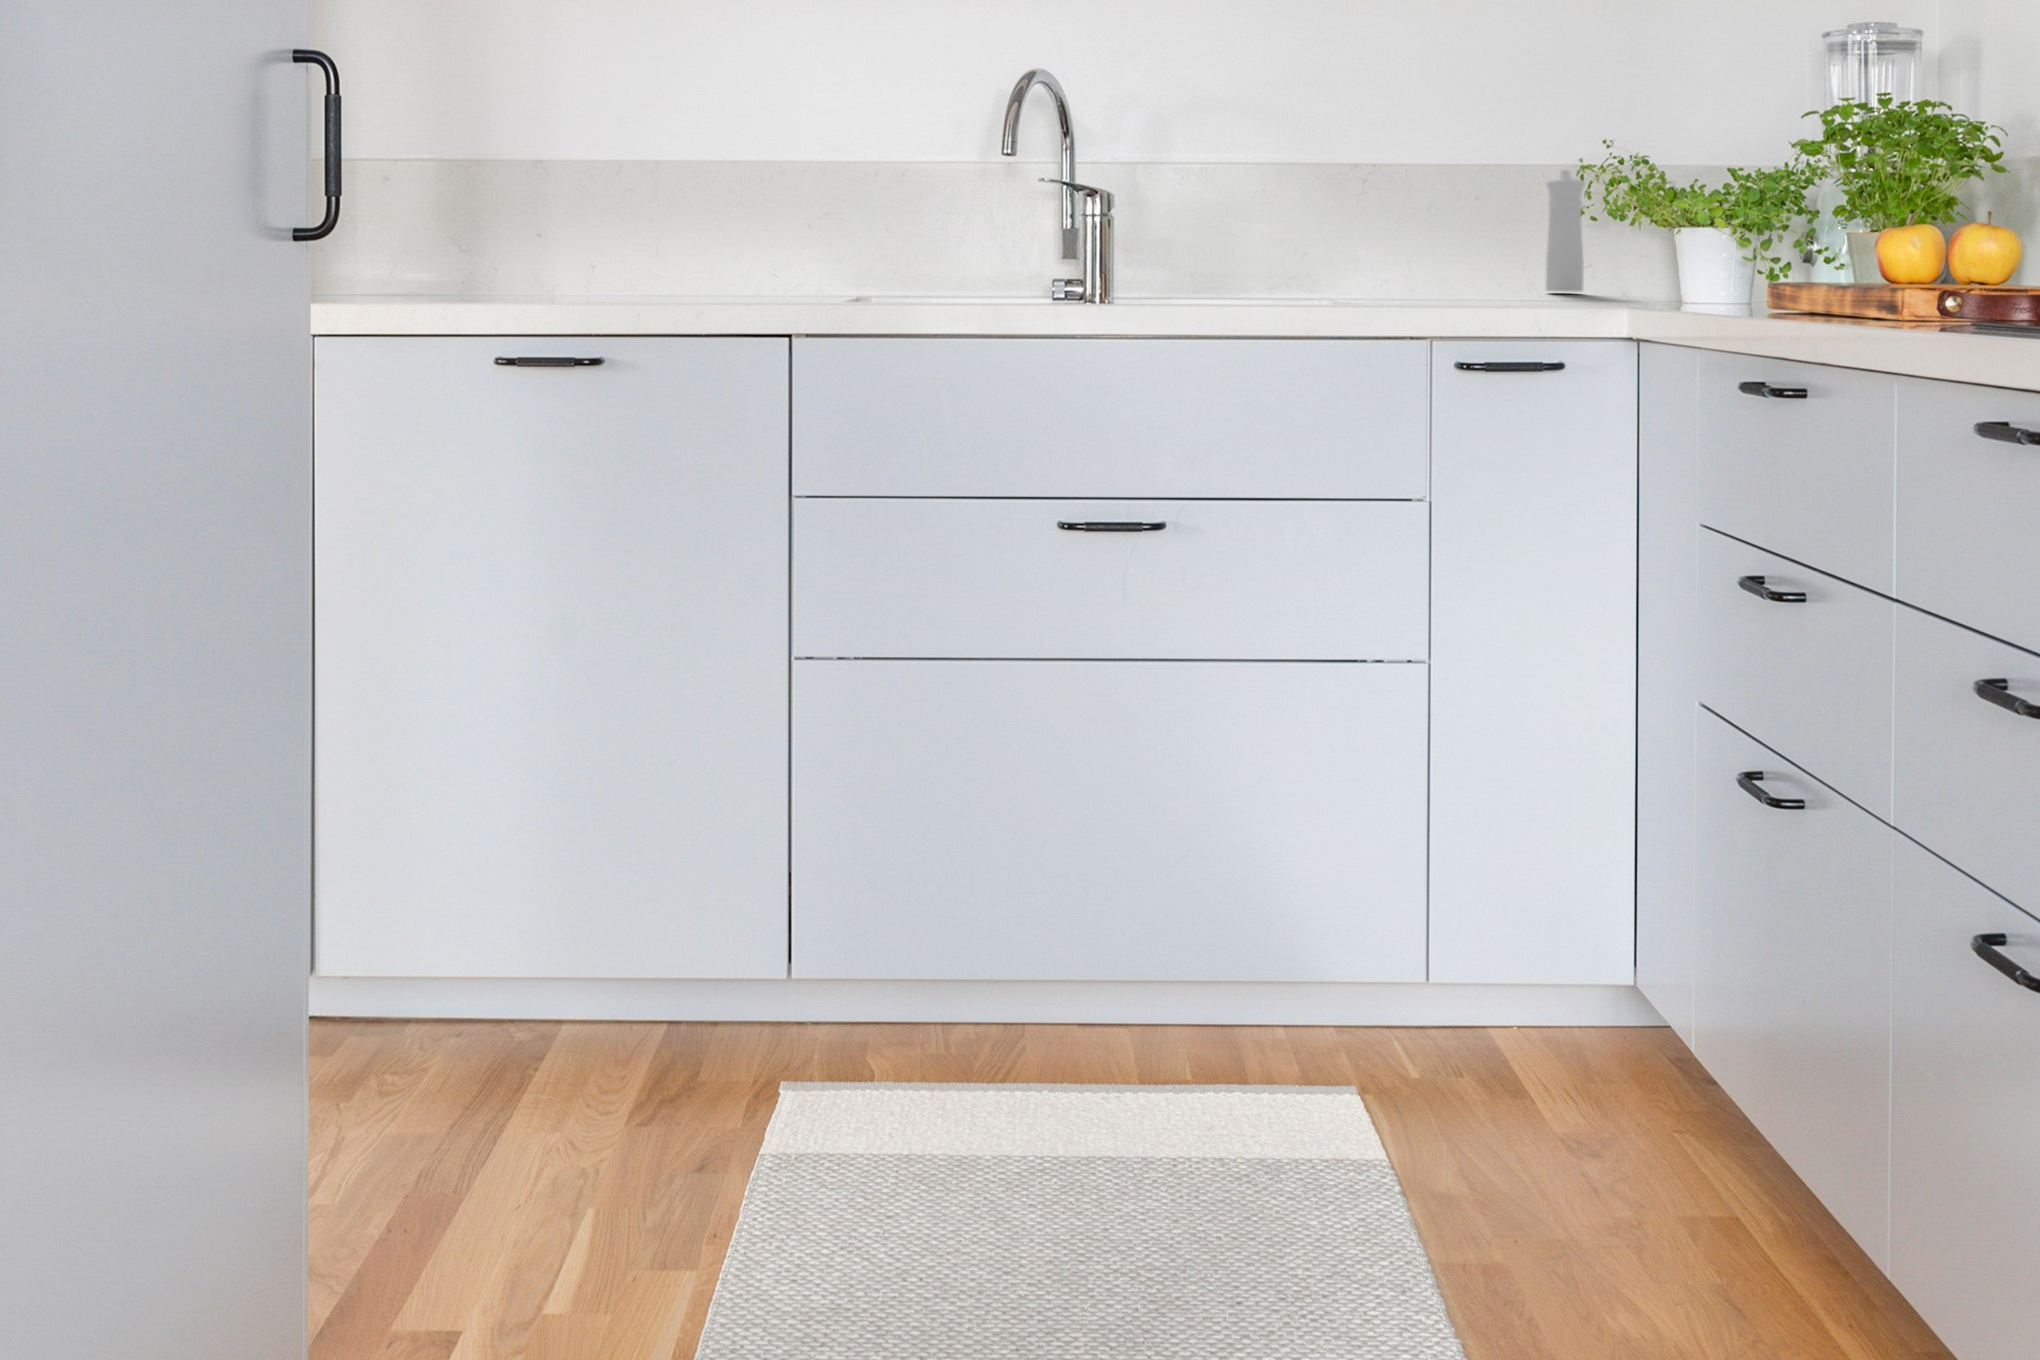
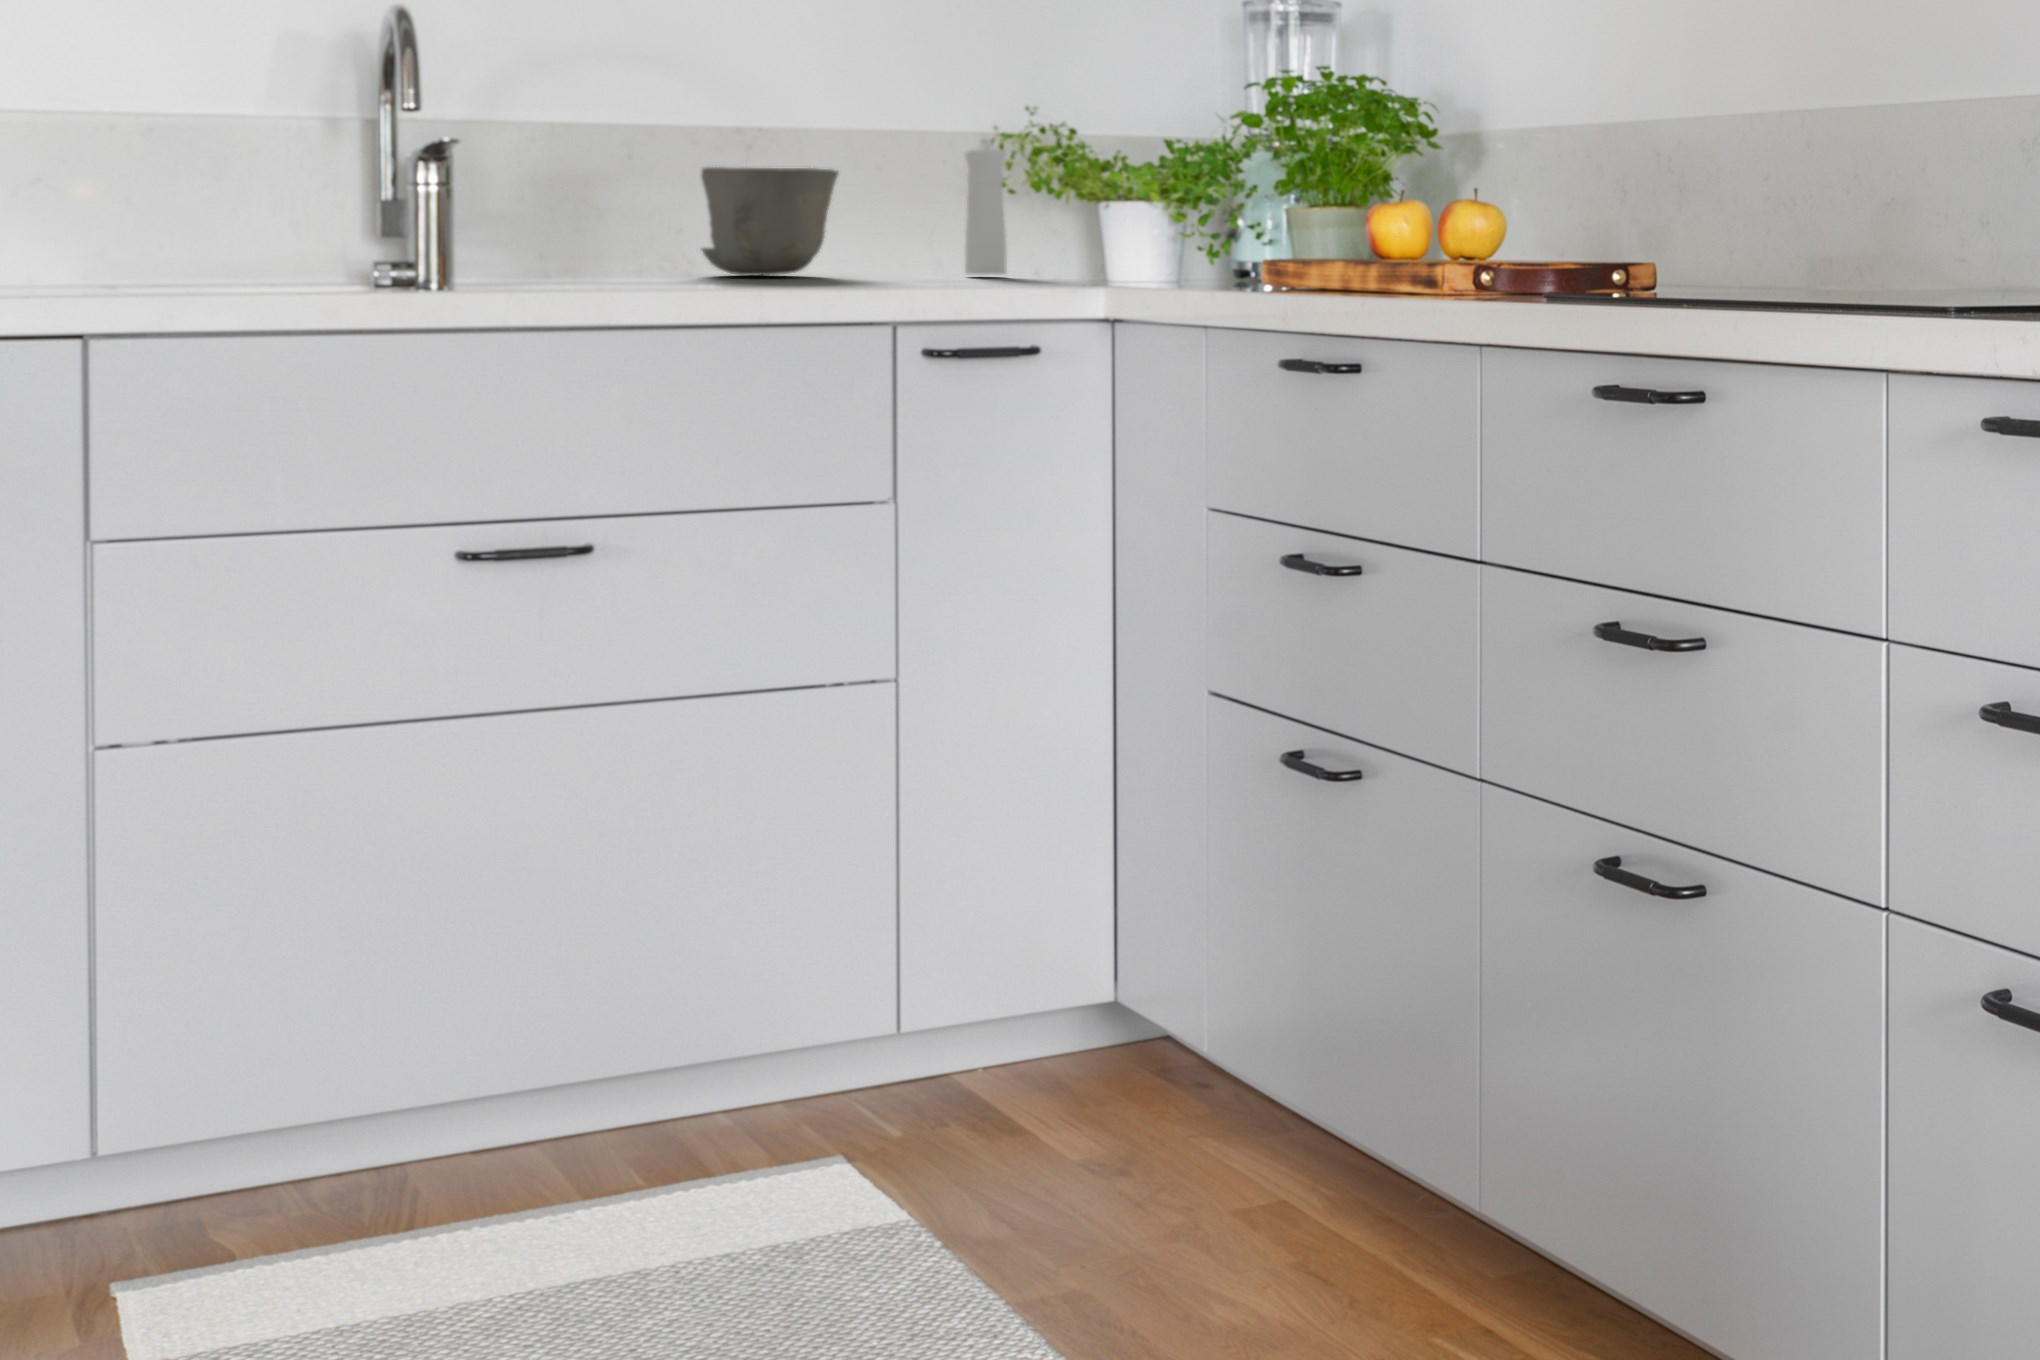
ceramic bowl: none [1305,198,1433,289] -> present [701,167,838,276]

